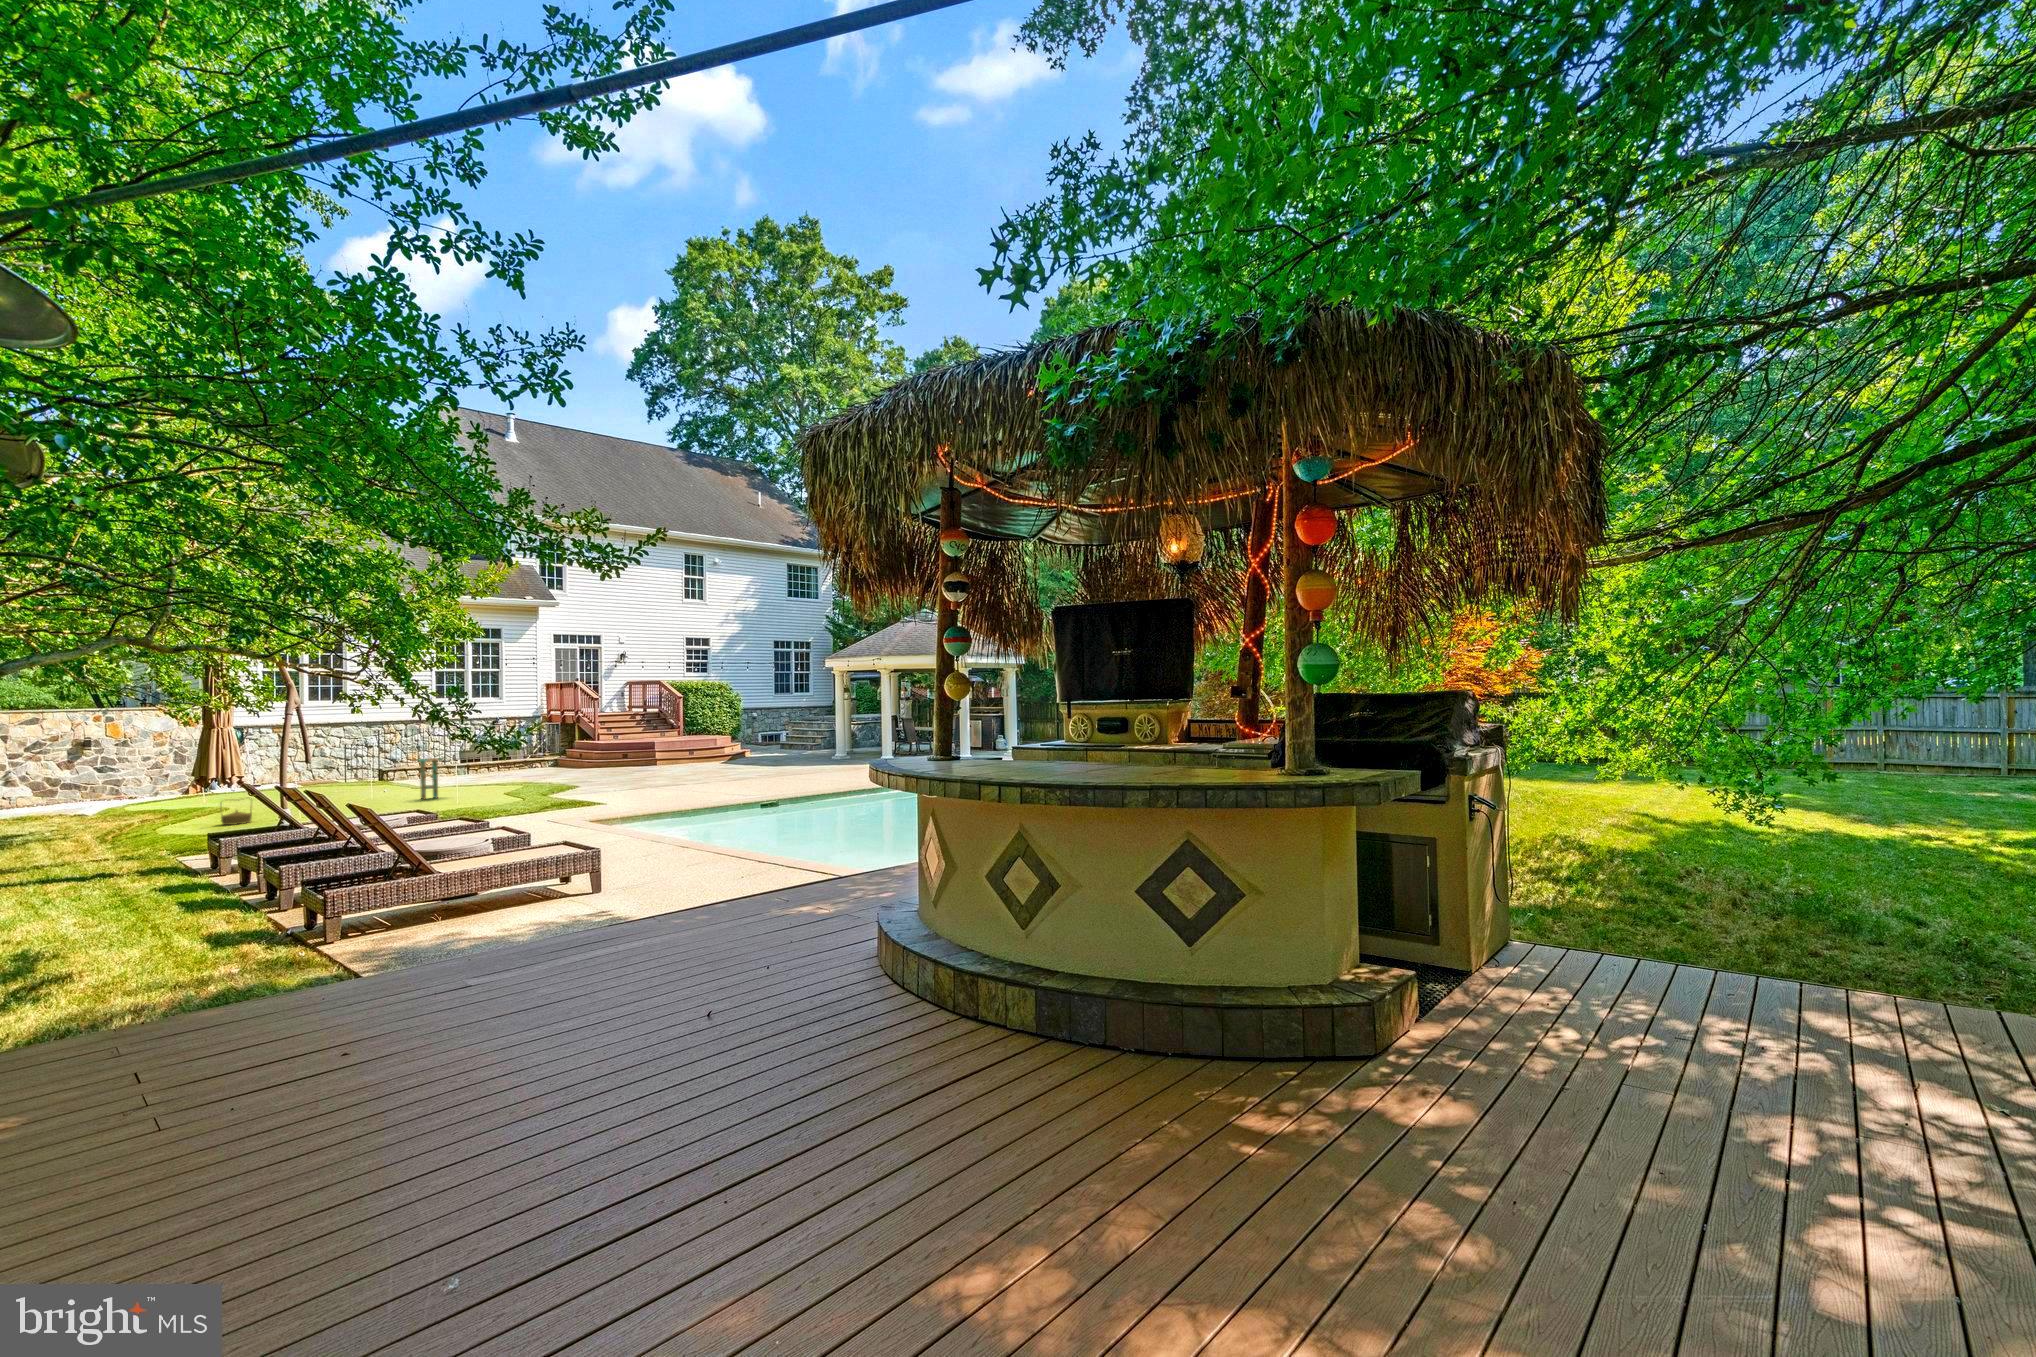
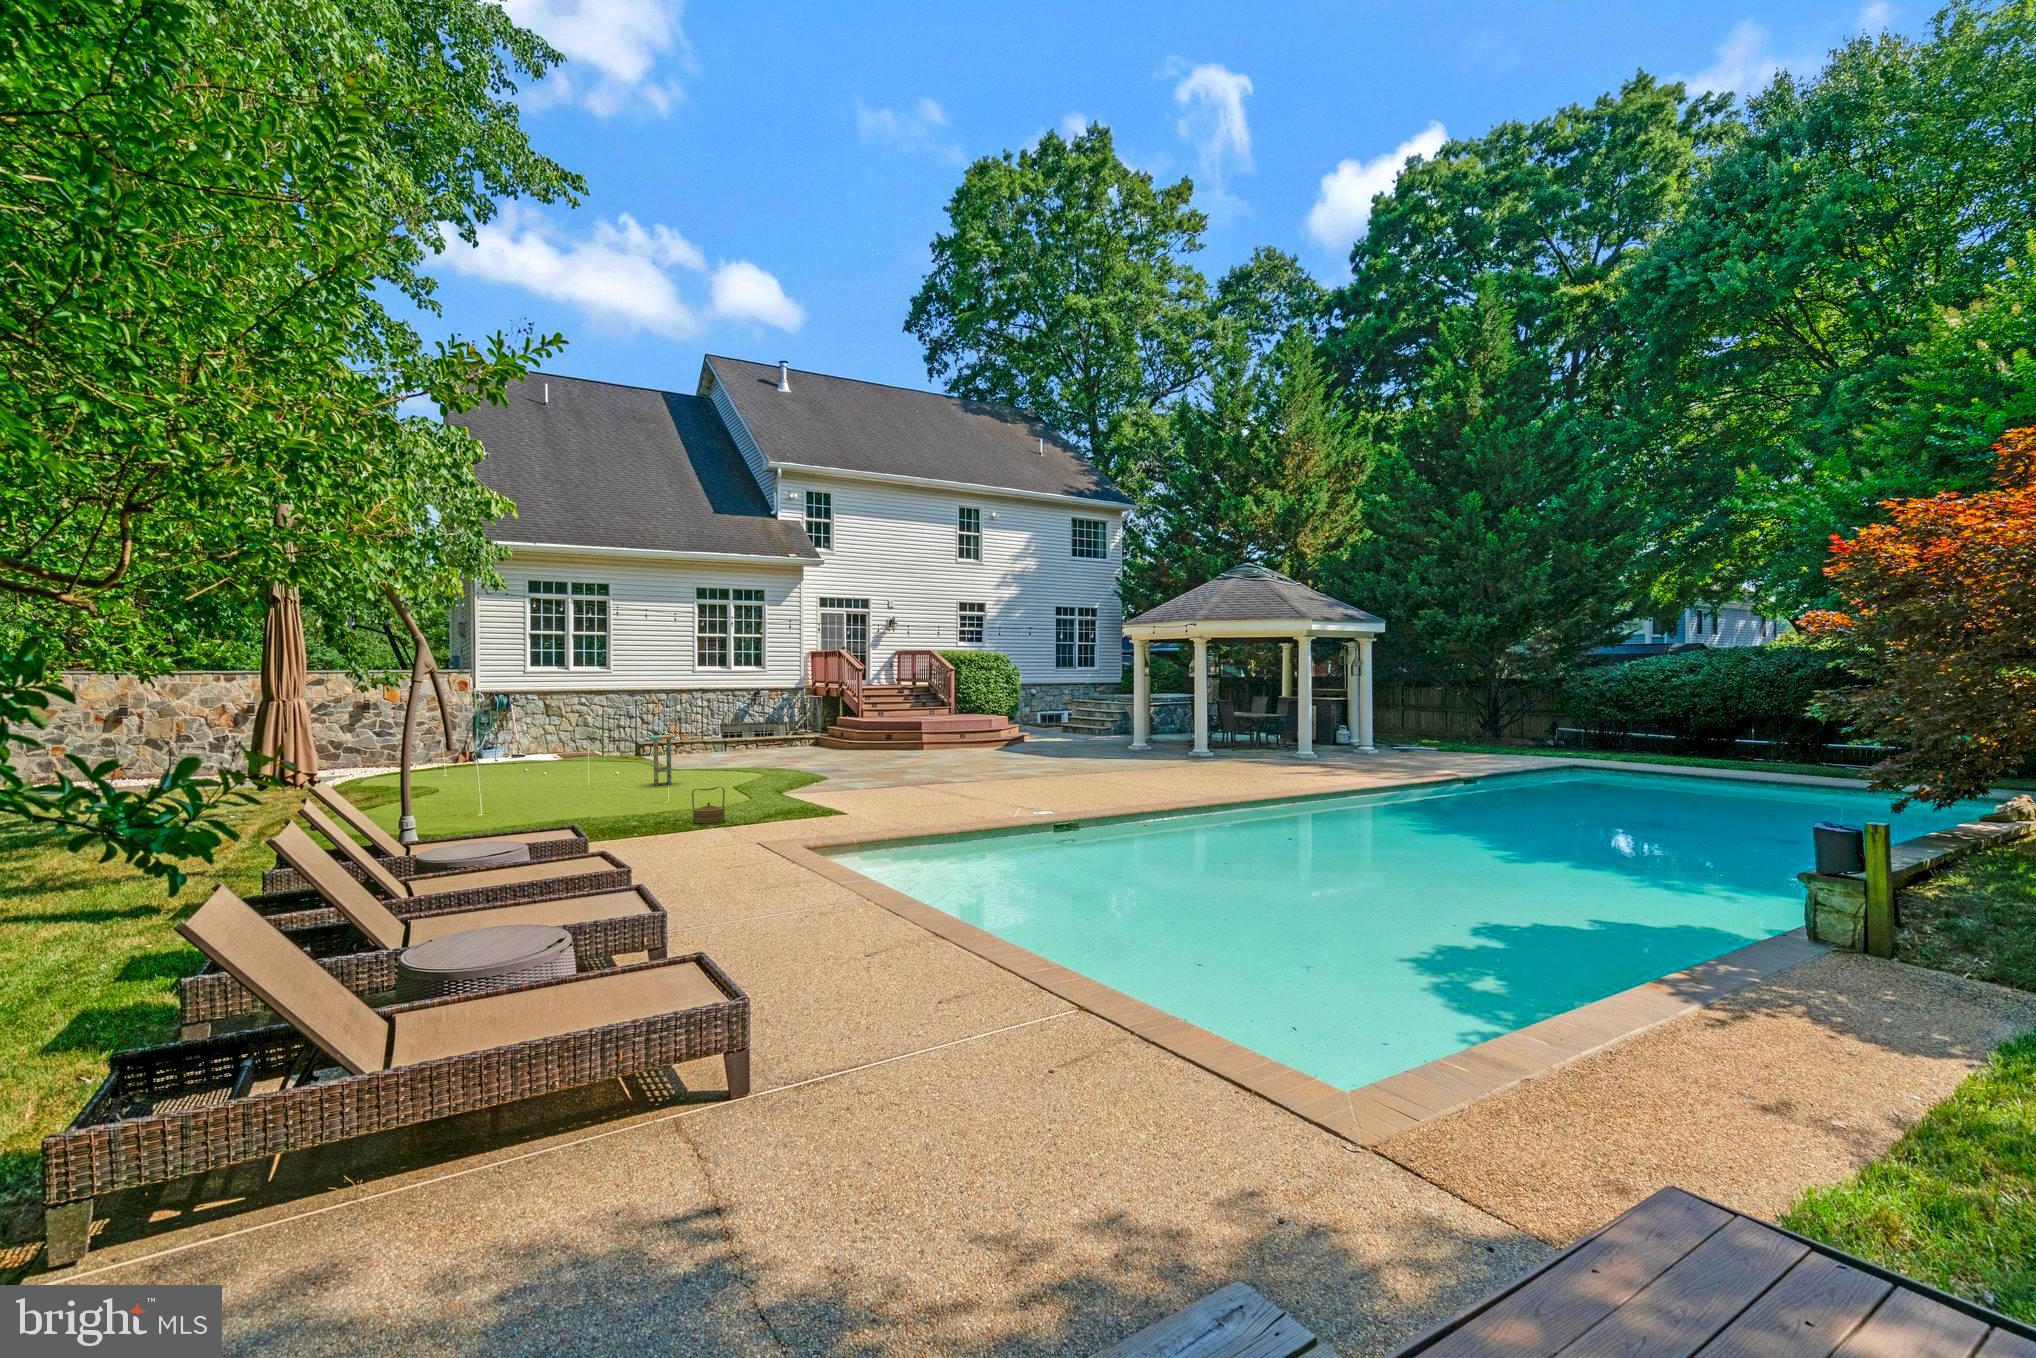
basket: present [221,800,252,825] -> present [692,787,725,823]

